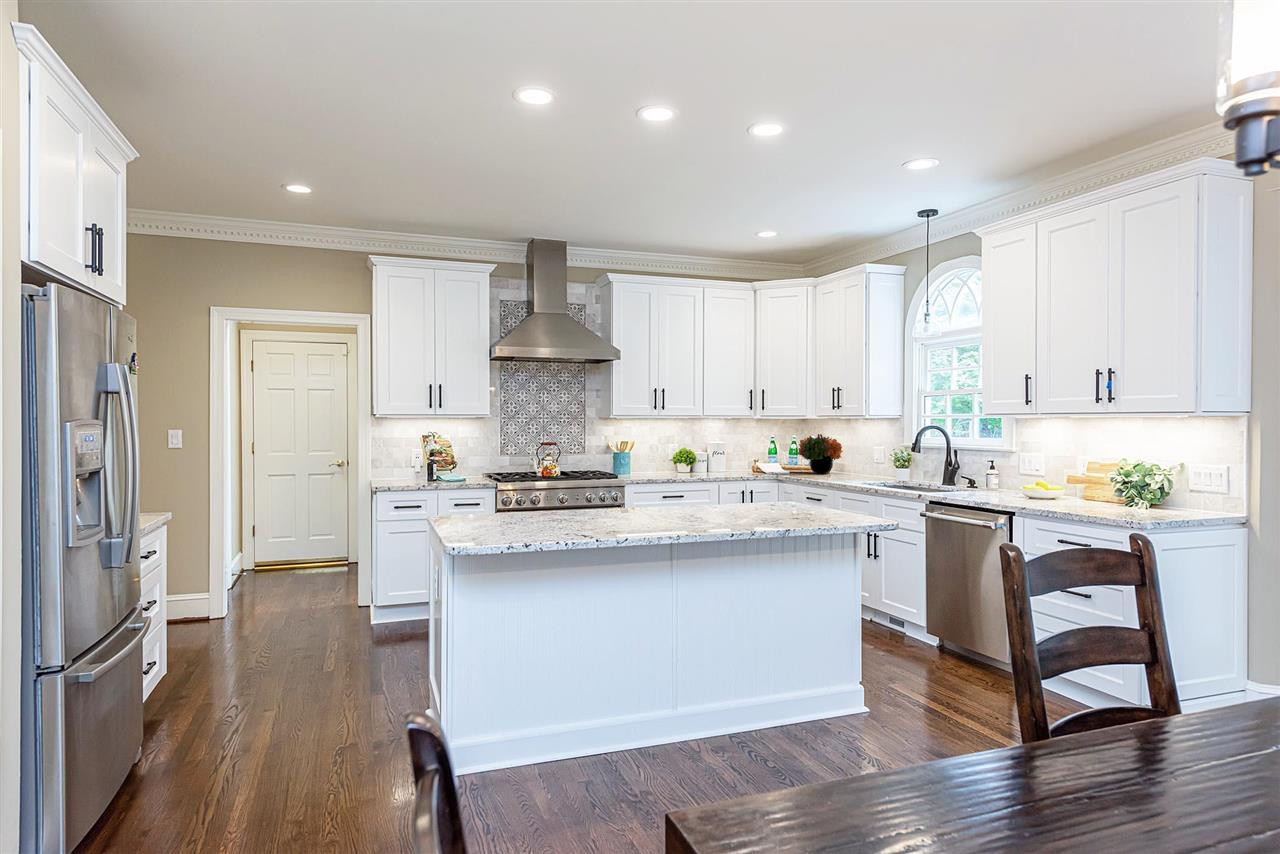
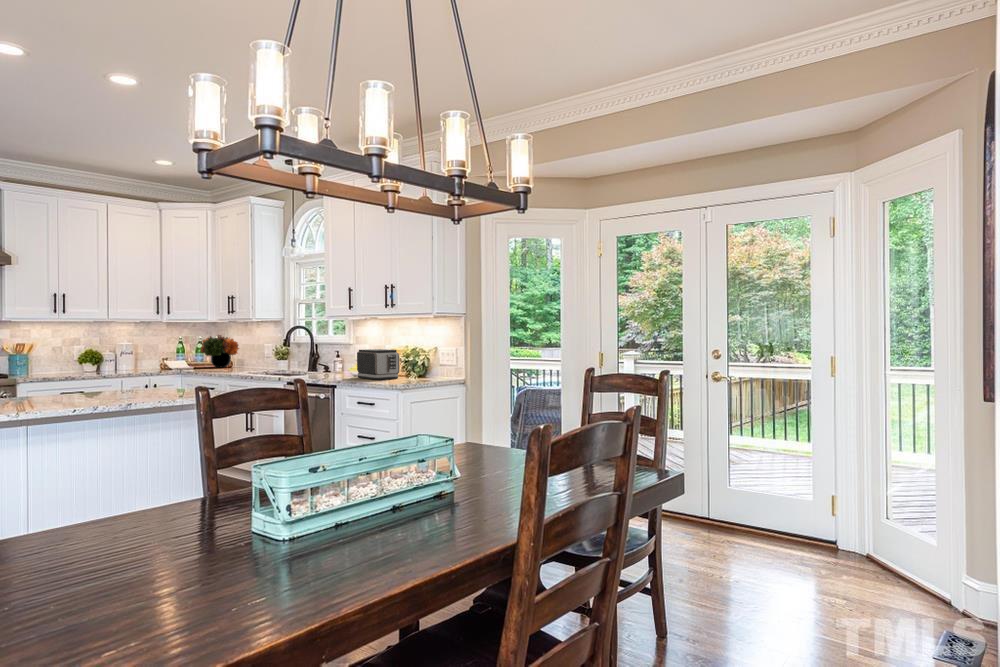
toaster: none [1044,463,1121,510] -> present [357,349,400,380]

